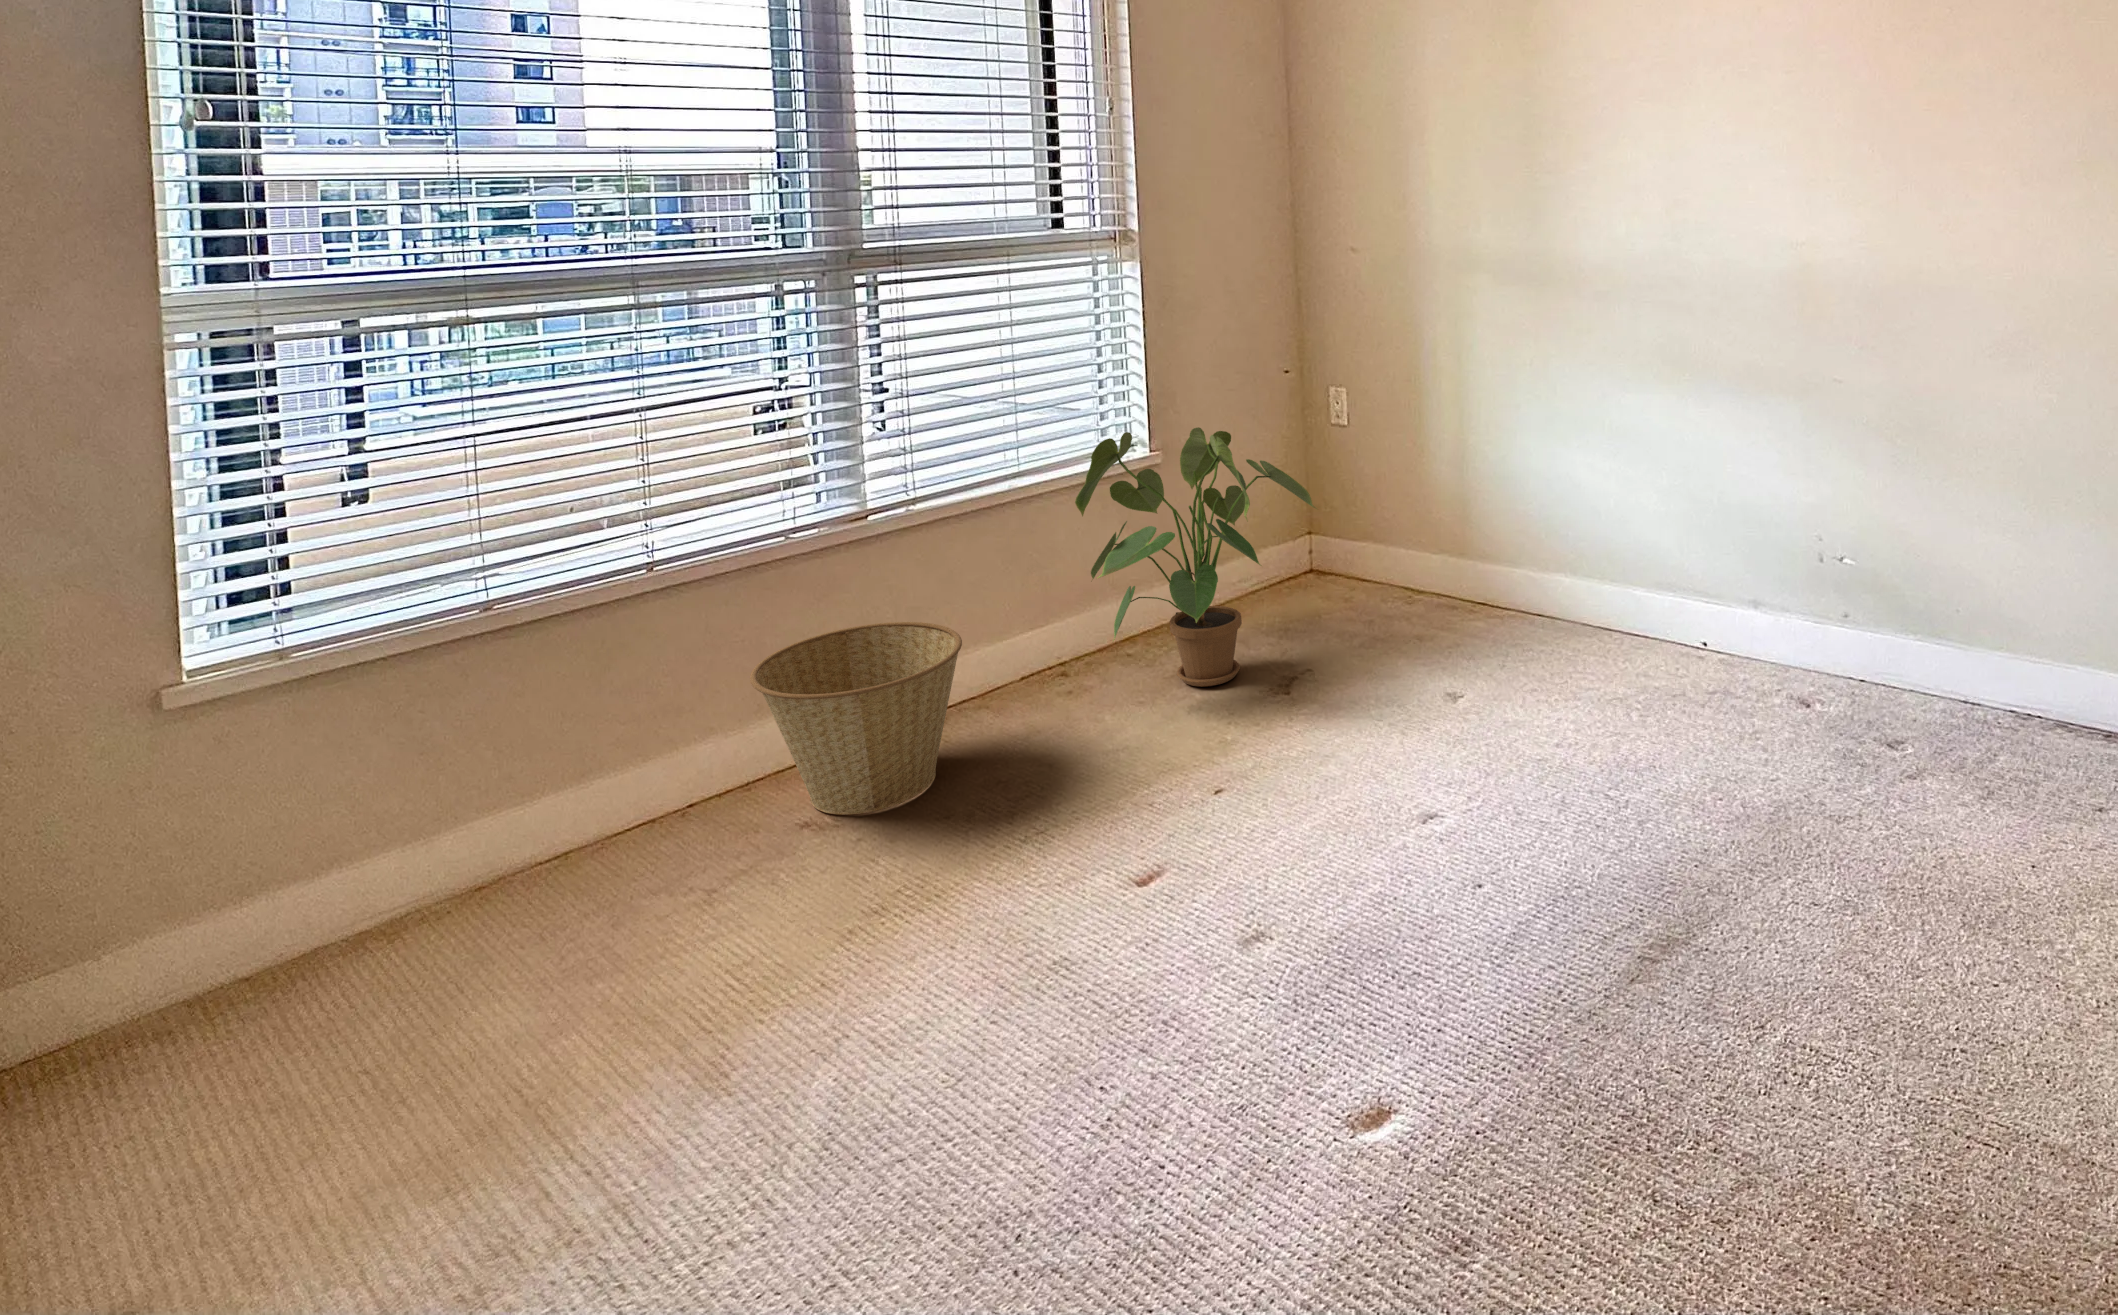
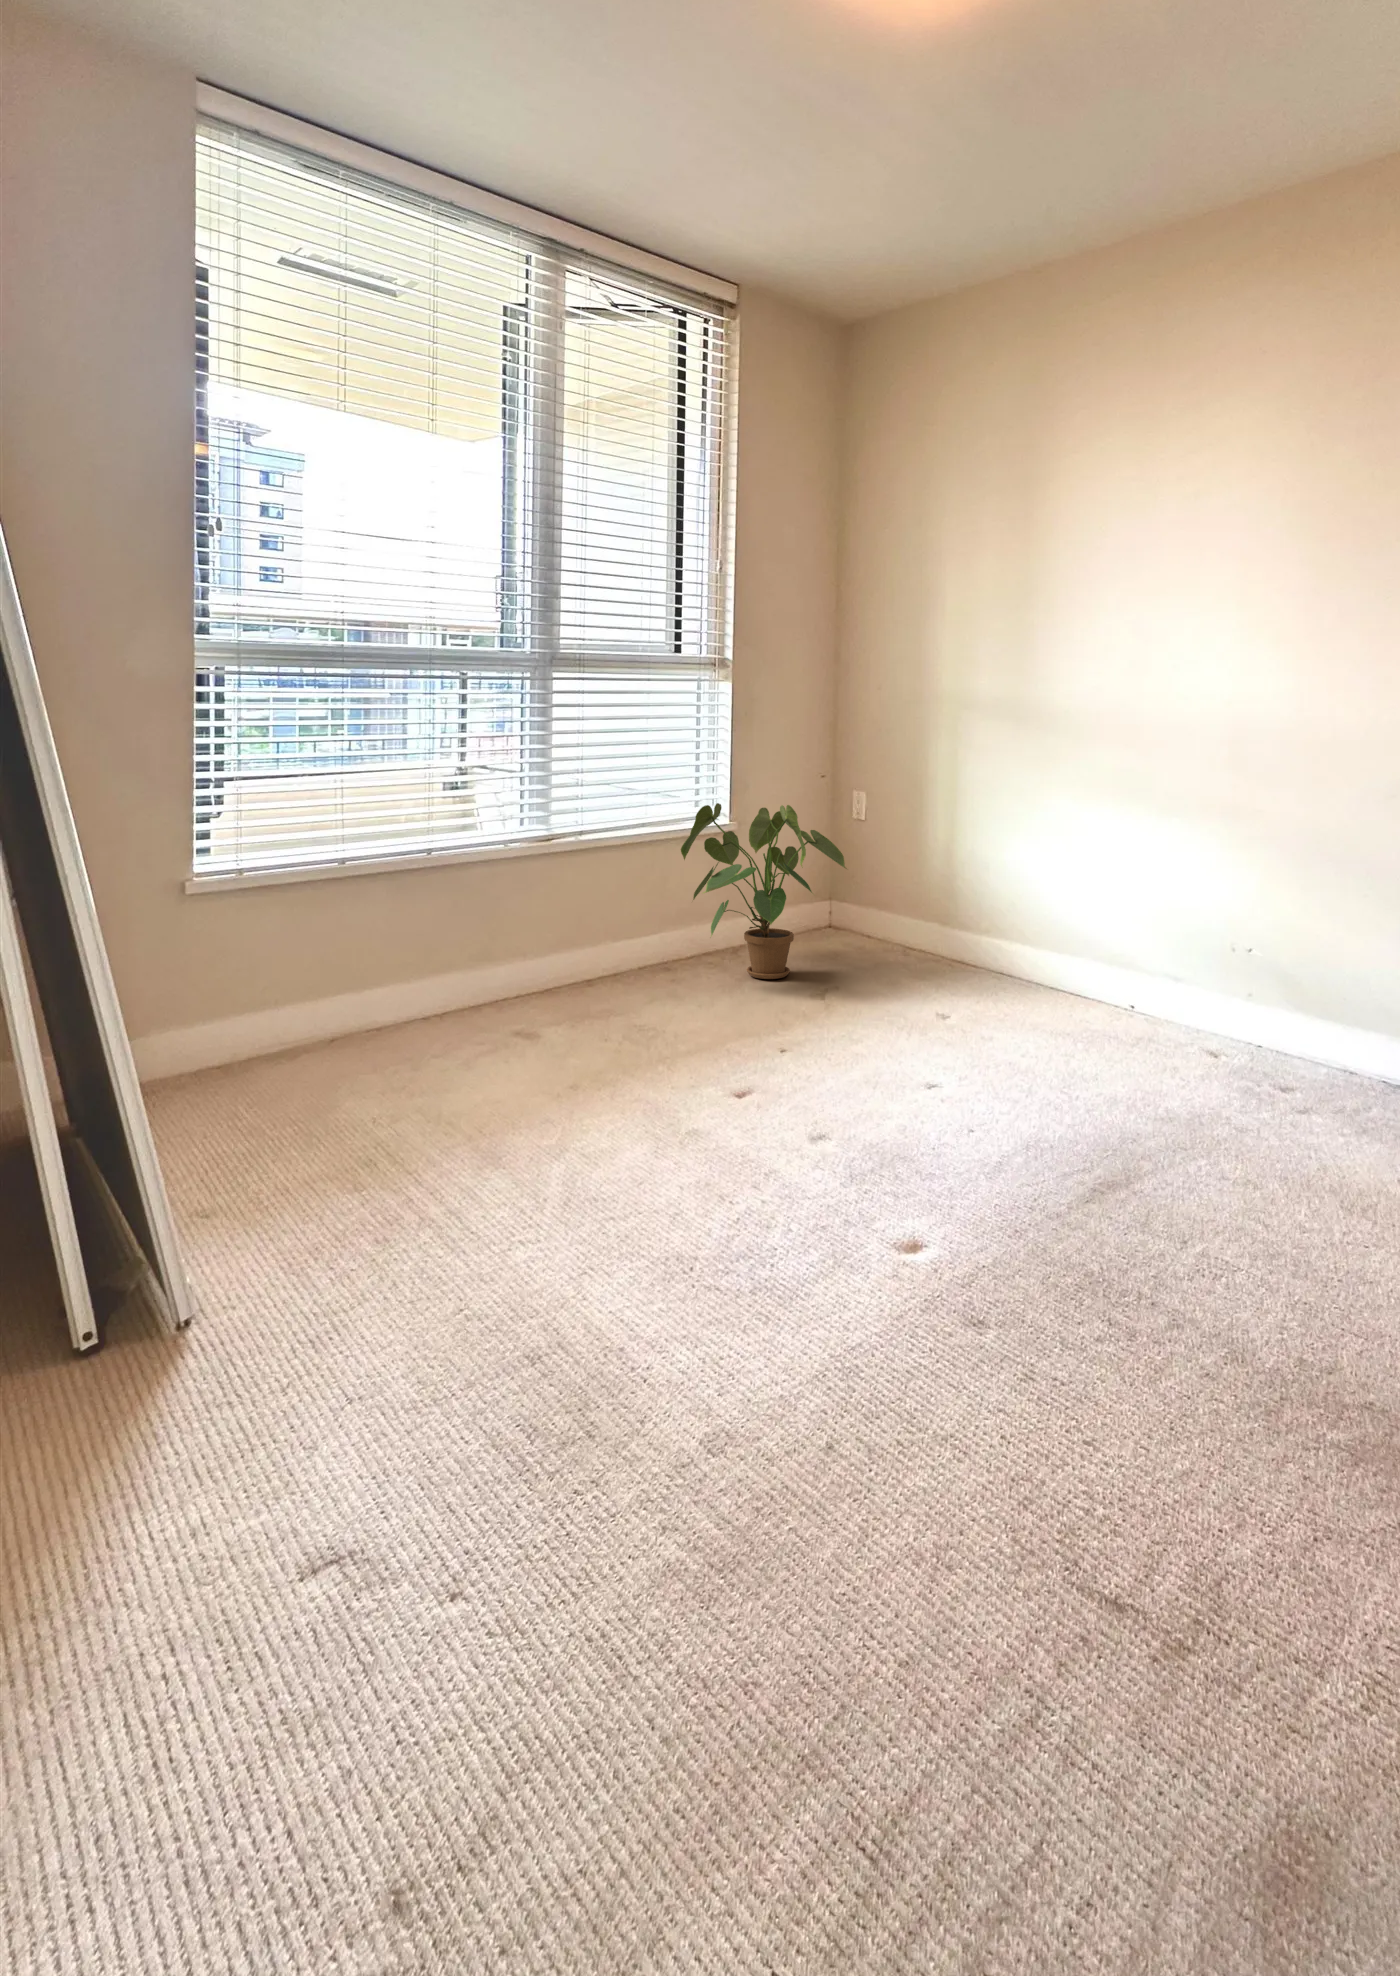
basket: present [750,622,962,815] -> none [489,909,620,1020]

